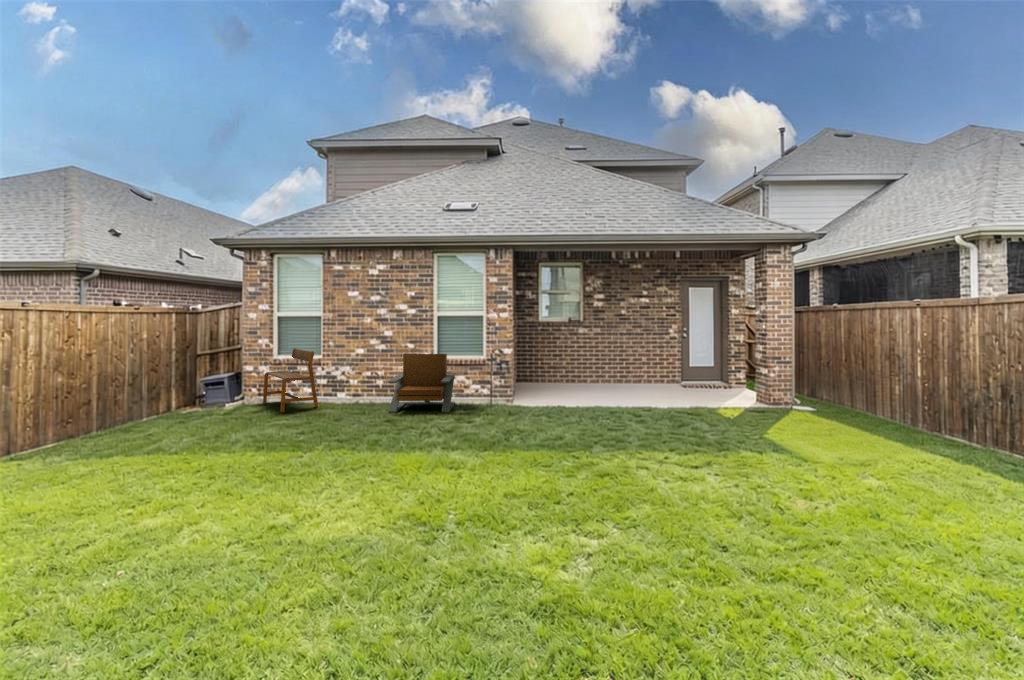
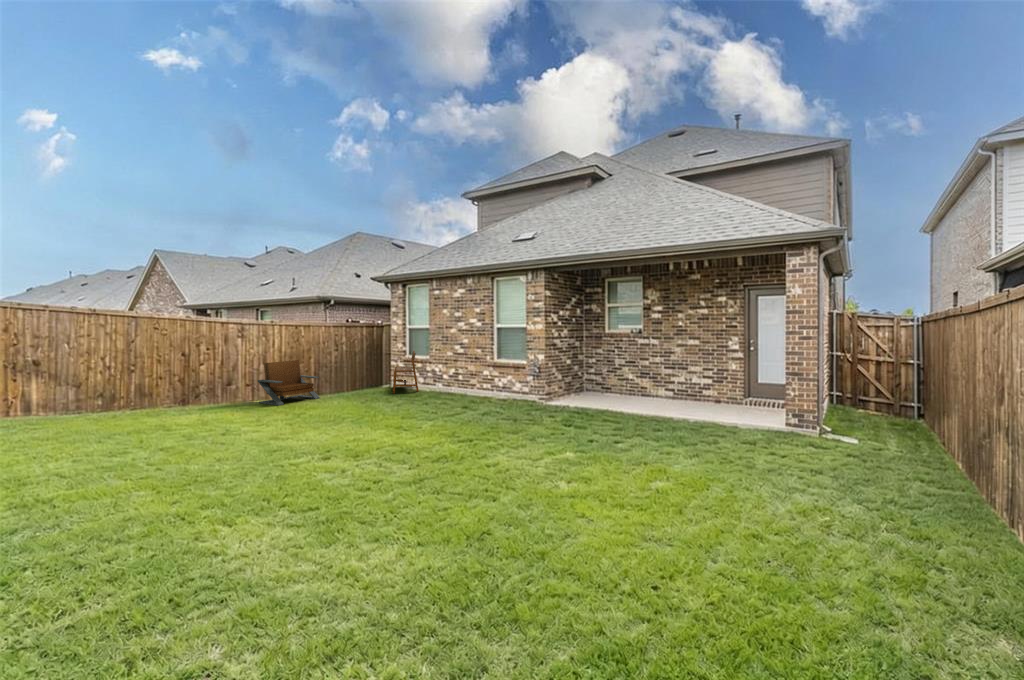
lounge chair: present [388,354,455,413] -> present [258,360,320,406]

